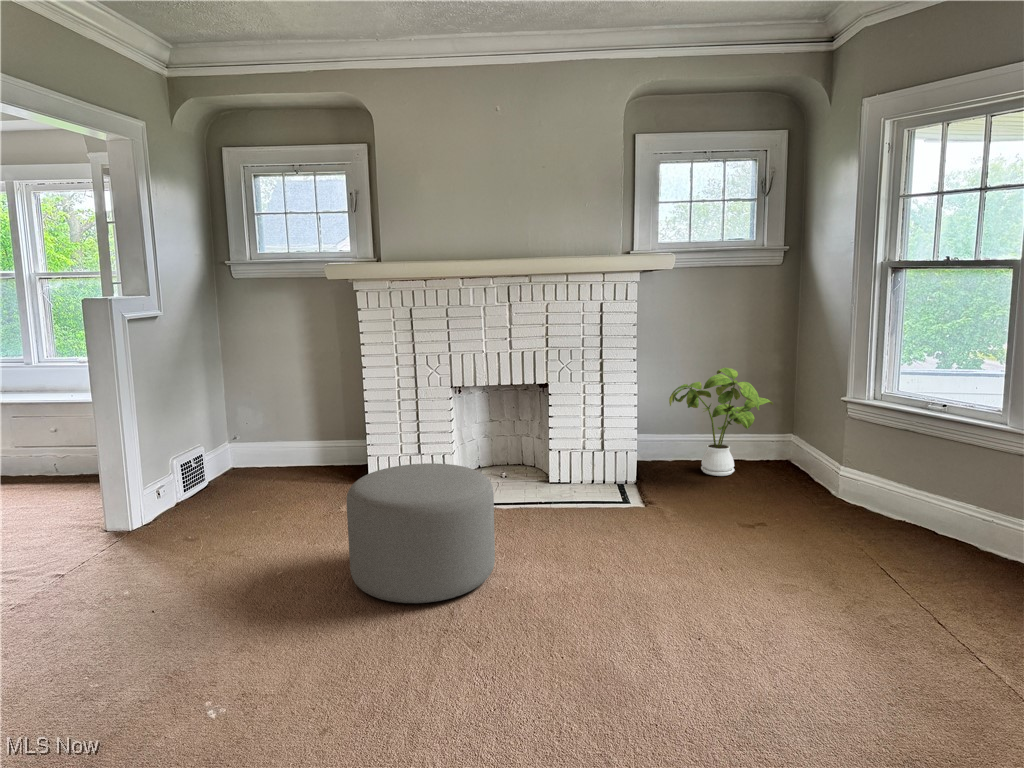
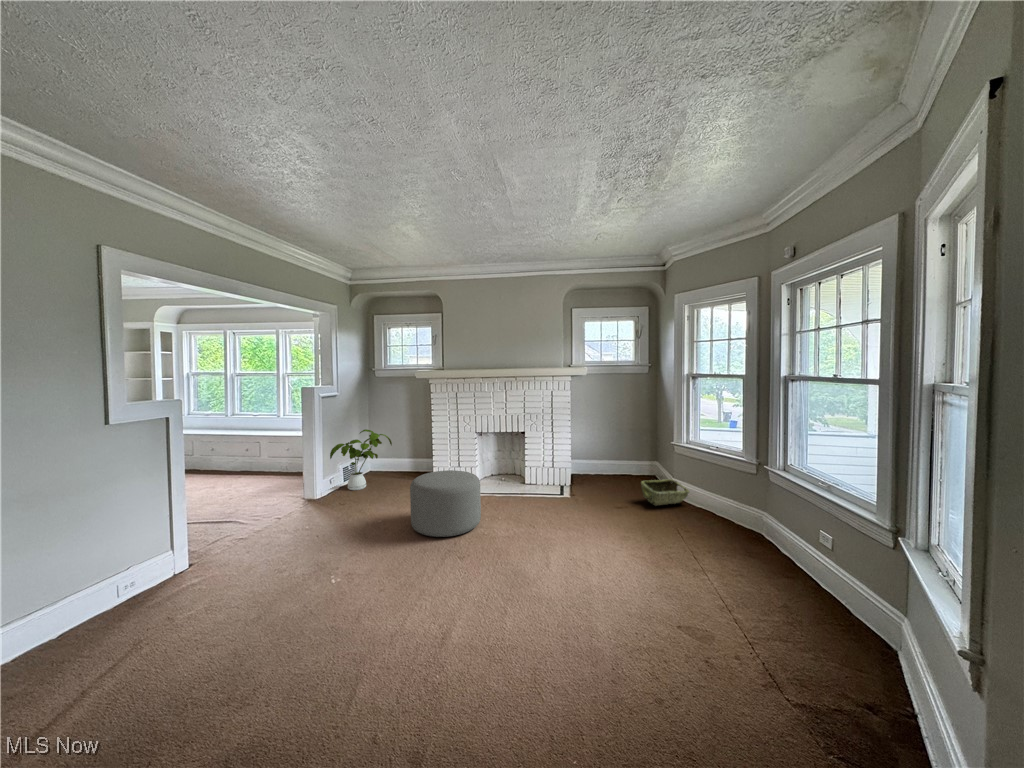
house plant: present [669,368,773,476] -> present [330,429,392,490]
woven basket: none [787,467,880,518] -> present [641,479,689,506]

